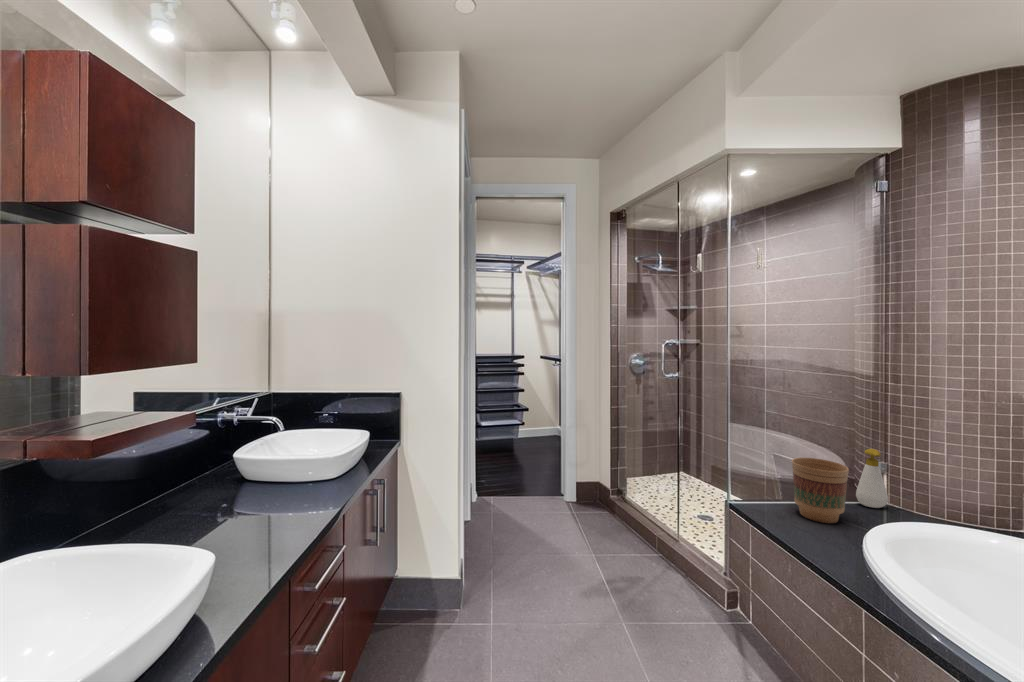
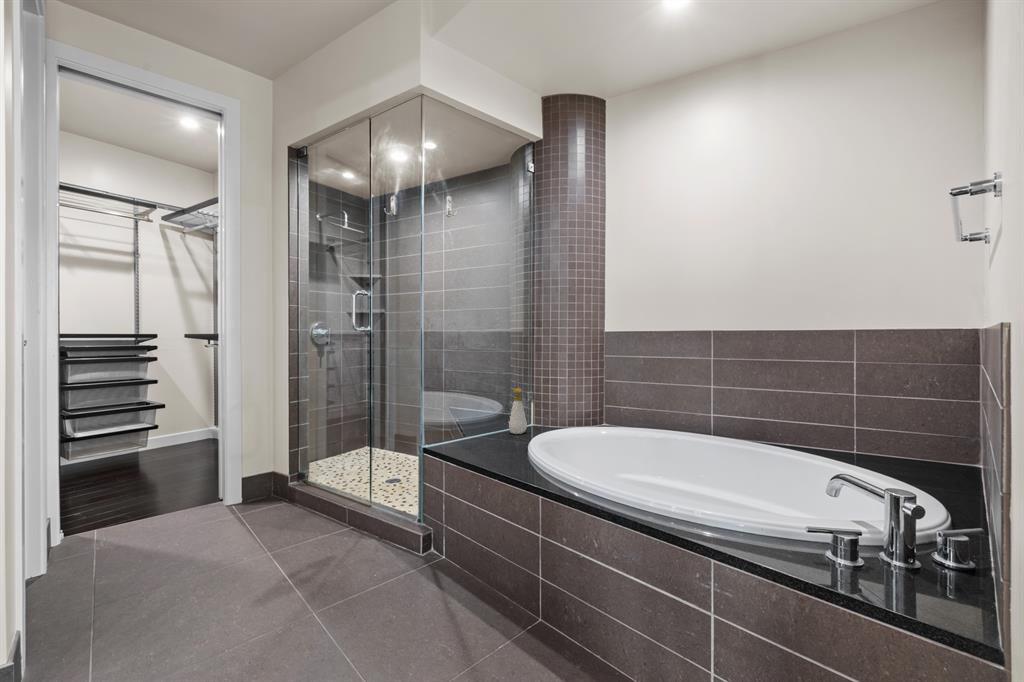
flower pot: present [792,458,849,523] -> none [467,399,505,449]

